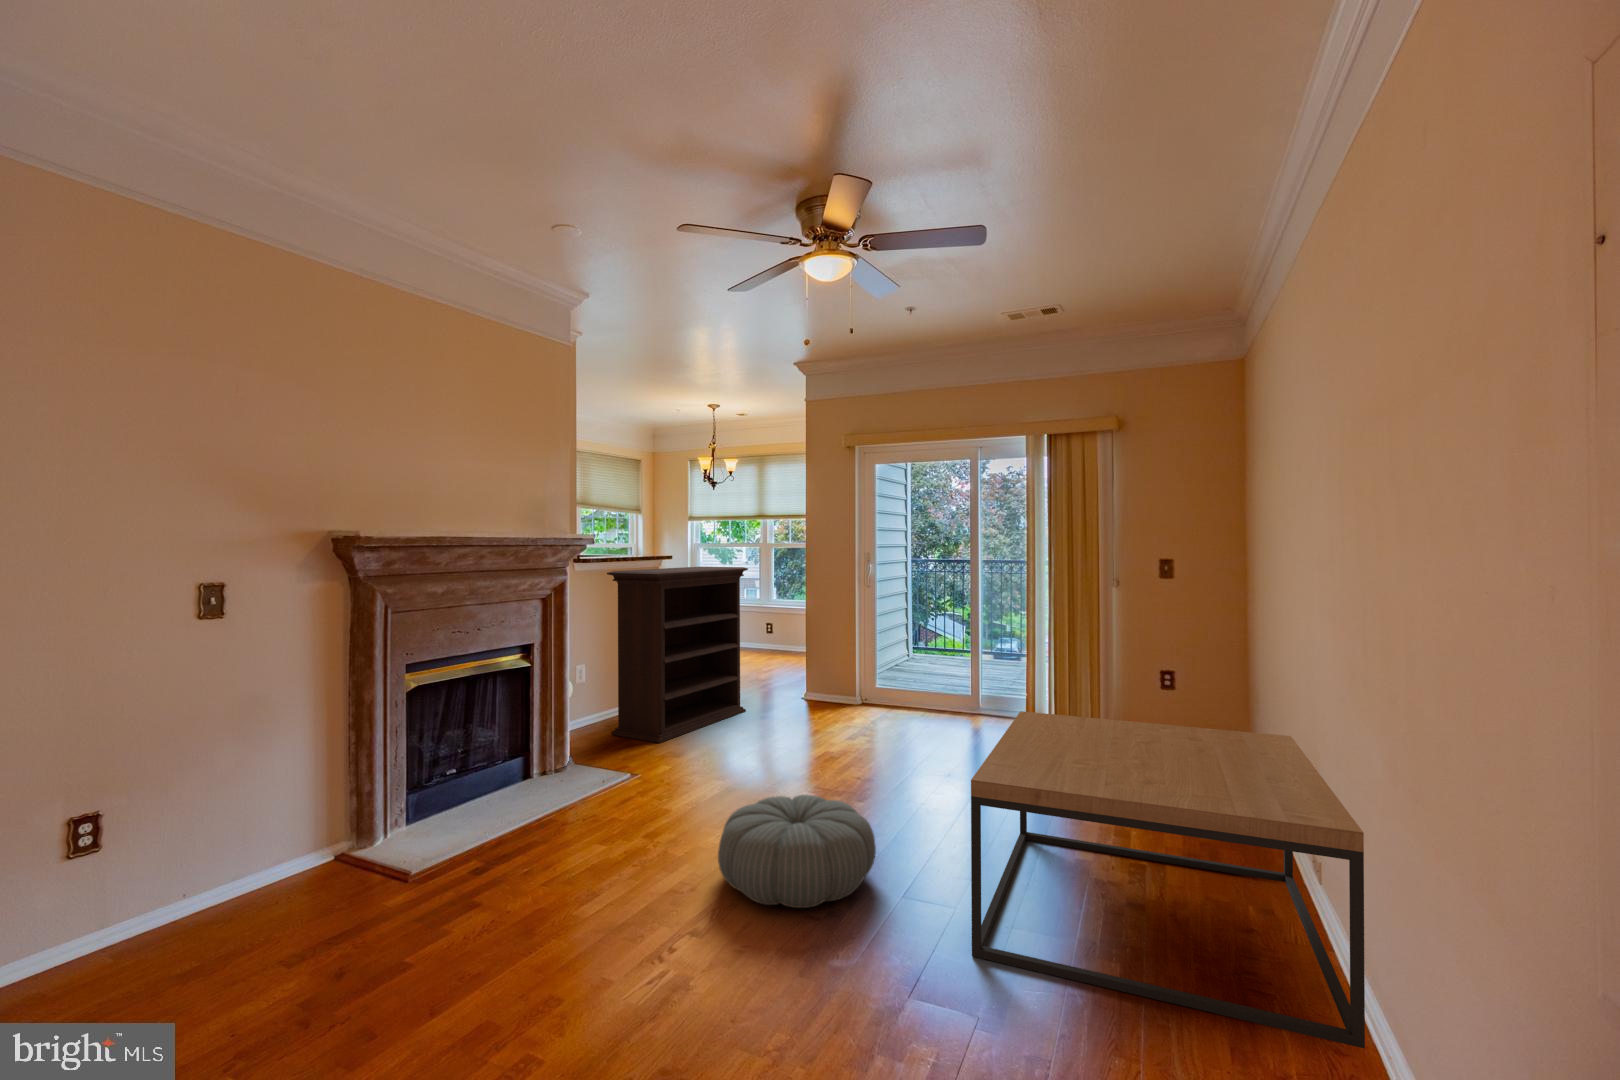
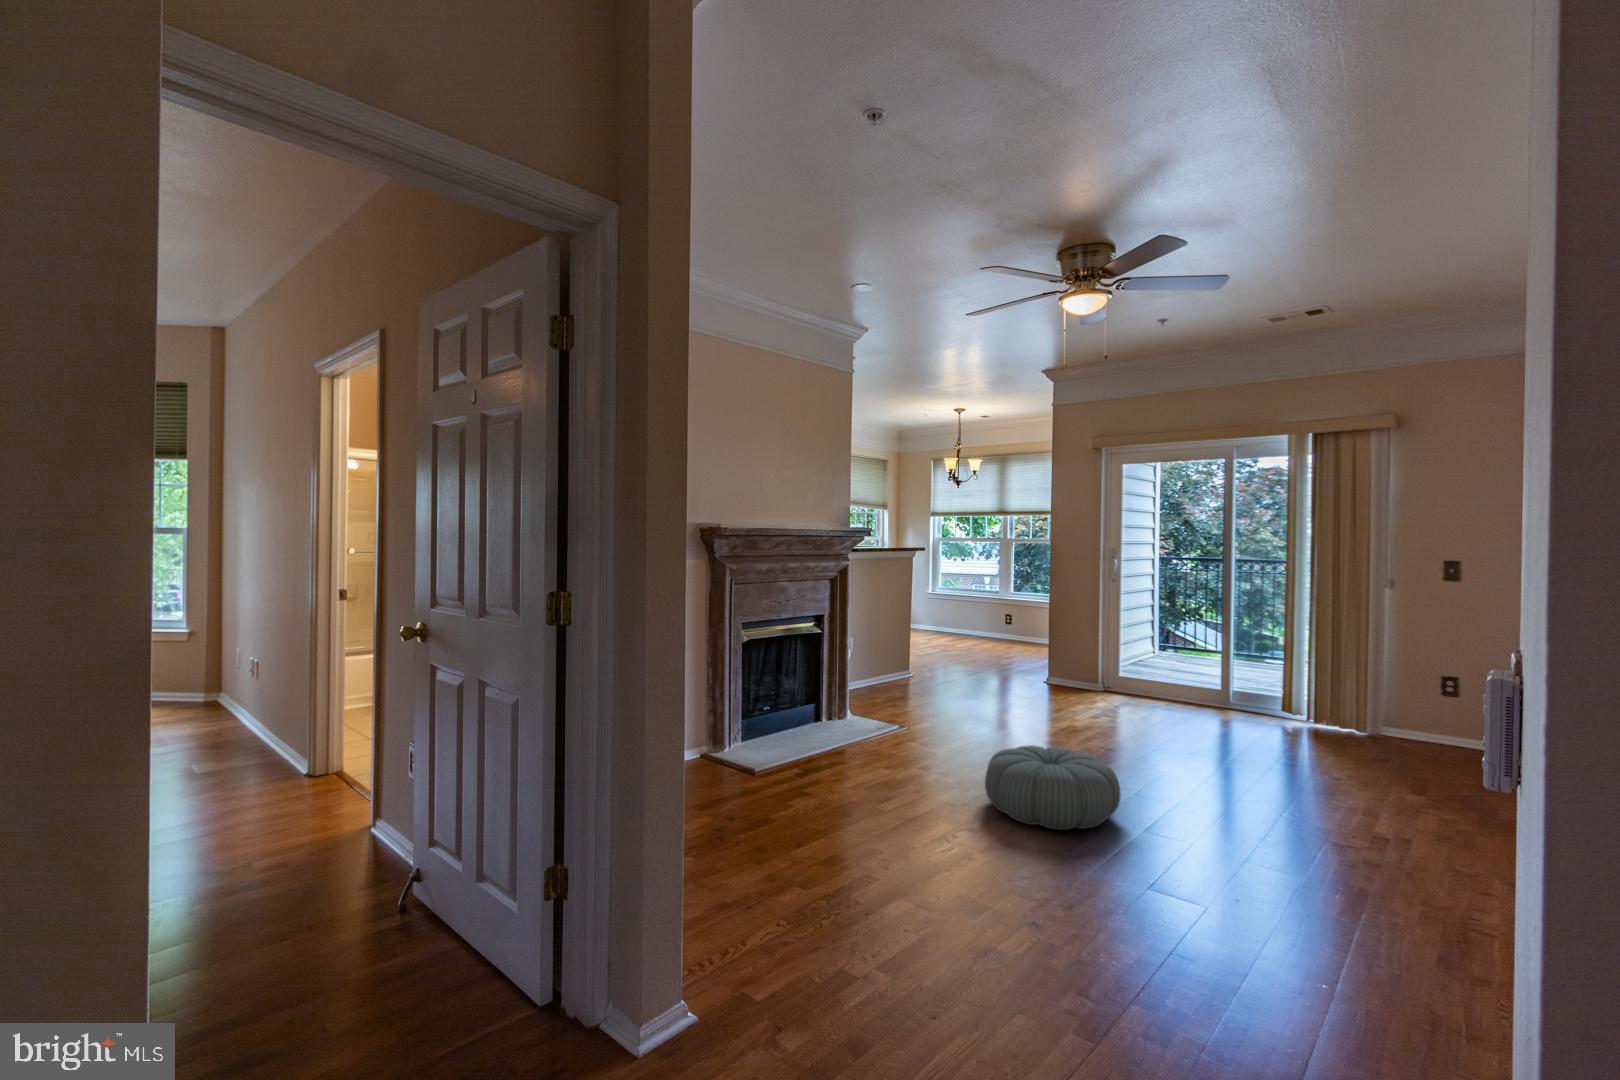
bookshelf: present [607,567,748,743] -> none [875,557,996,707]
coffee table: present [971,711,1365,1049] -> none [1207,694,1598,994]

